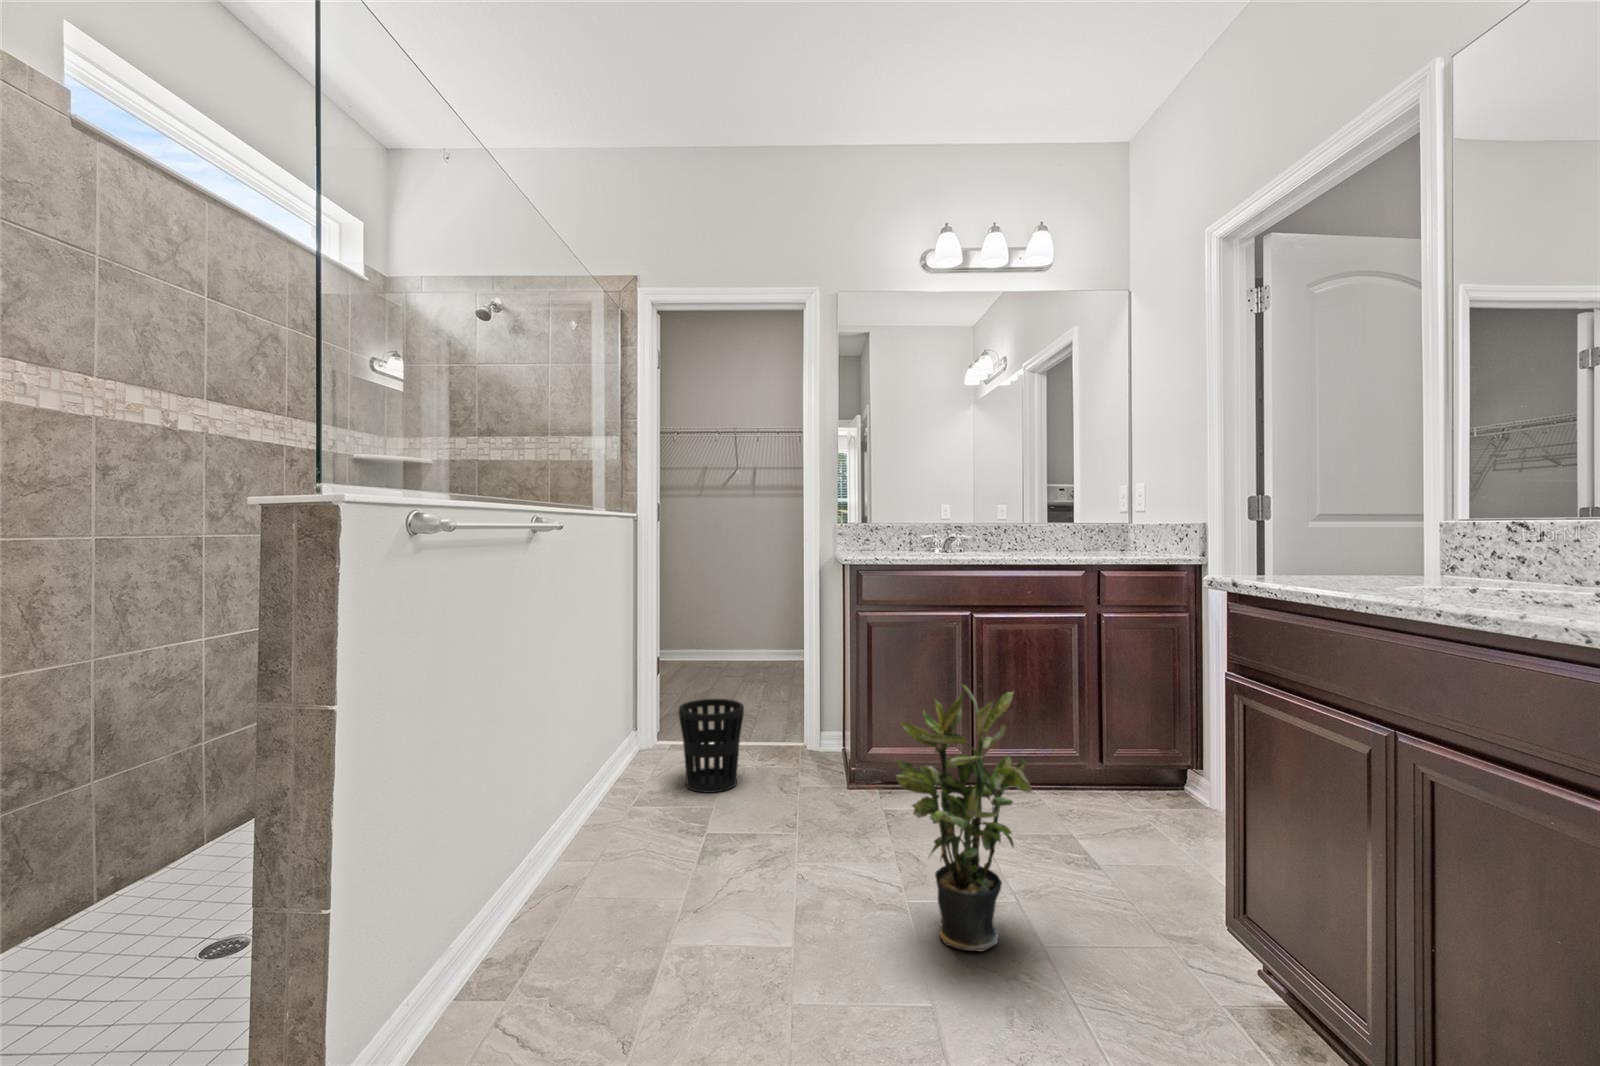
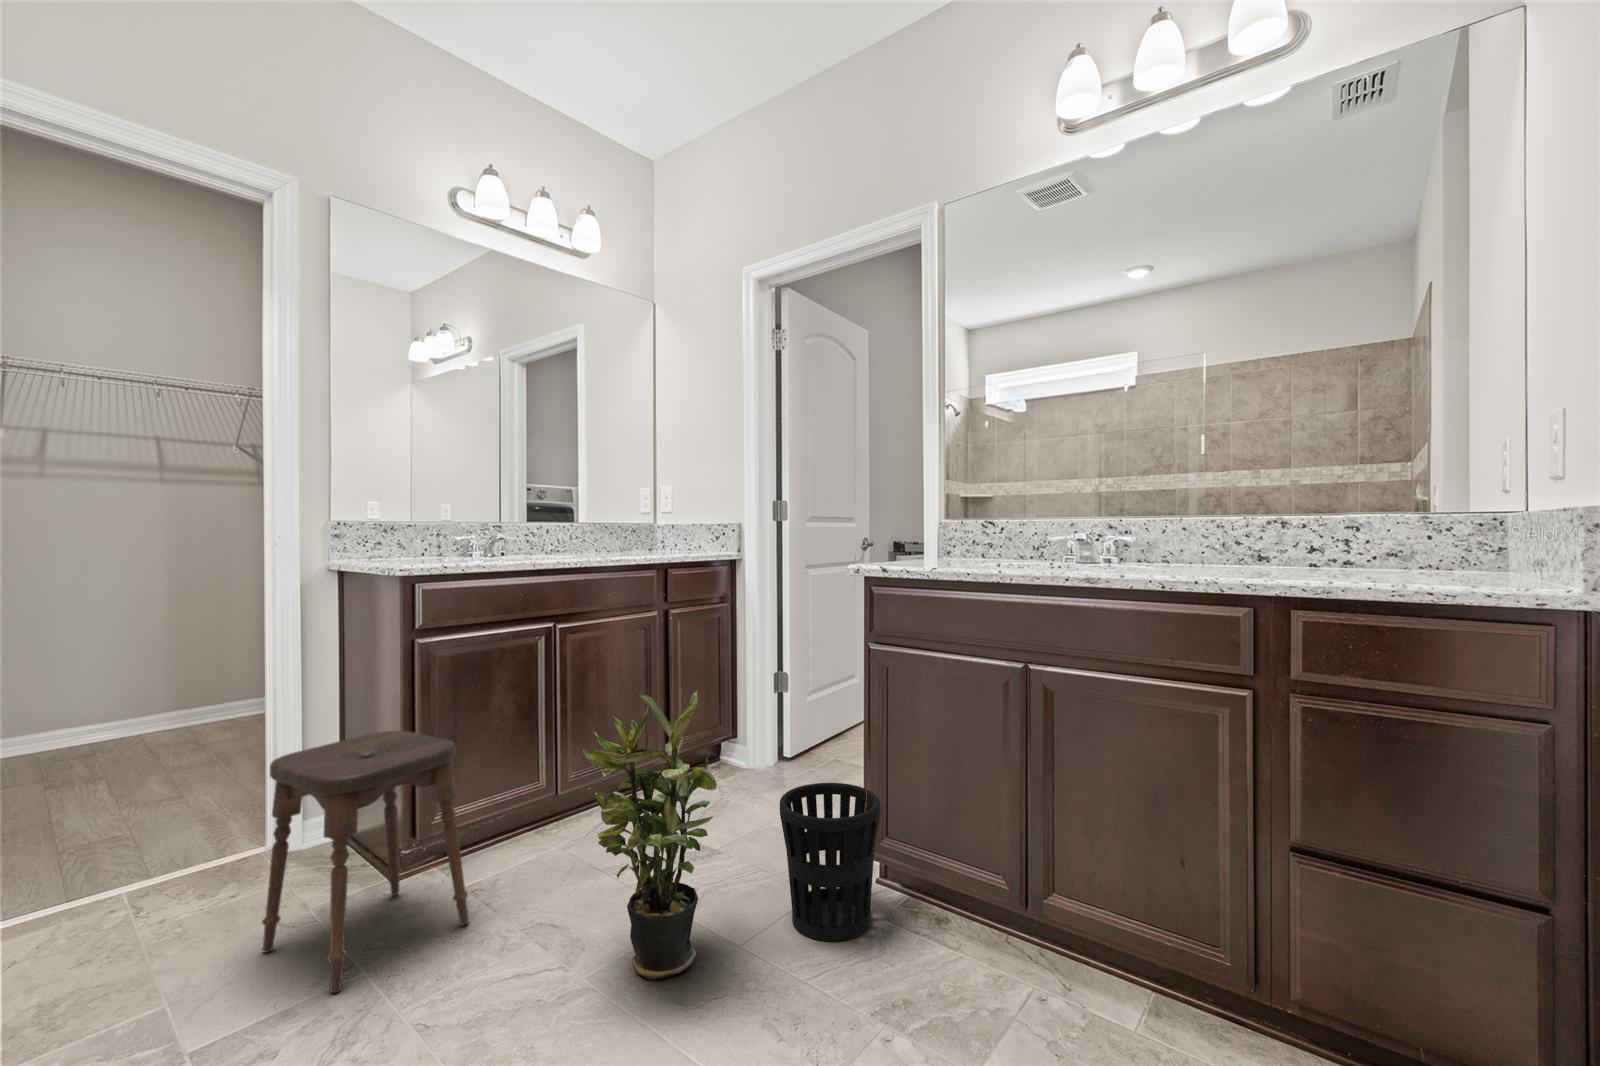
stool: none [745,682,859,855] -> present [262,731,469,993]
wastebasket: present [679,699,744,793] -> present [780,783,880,942]

